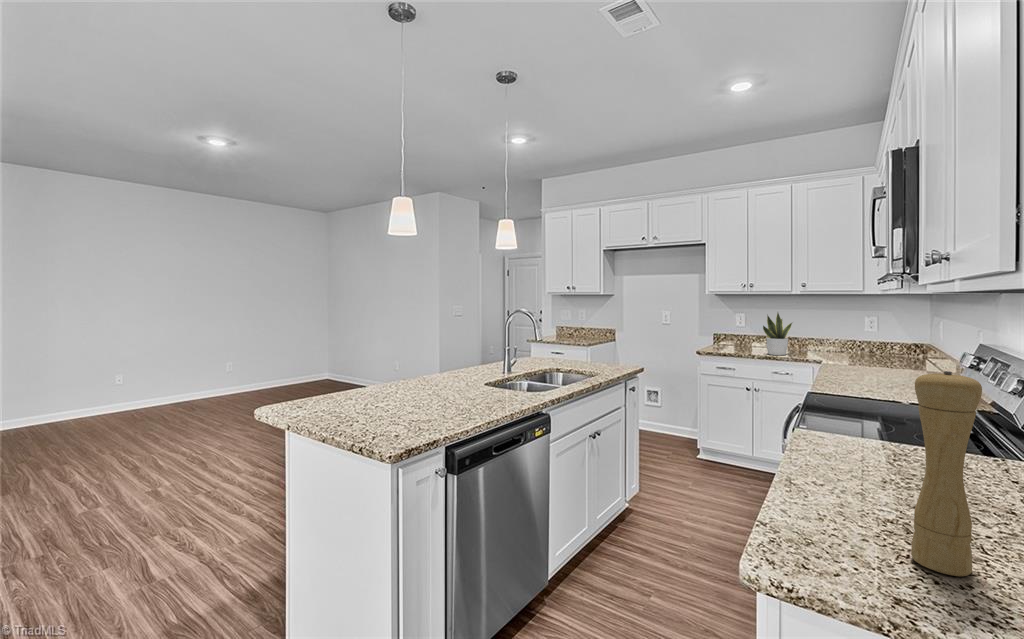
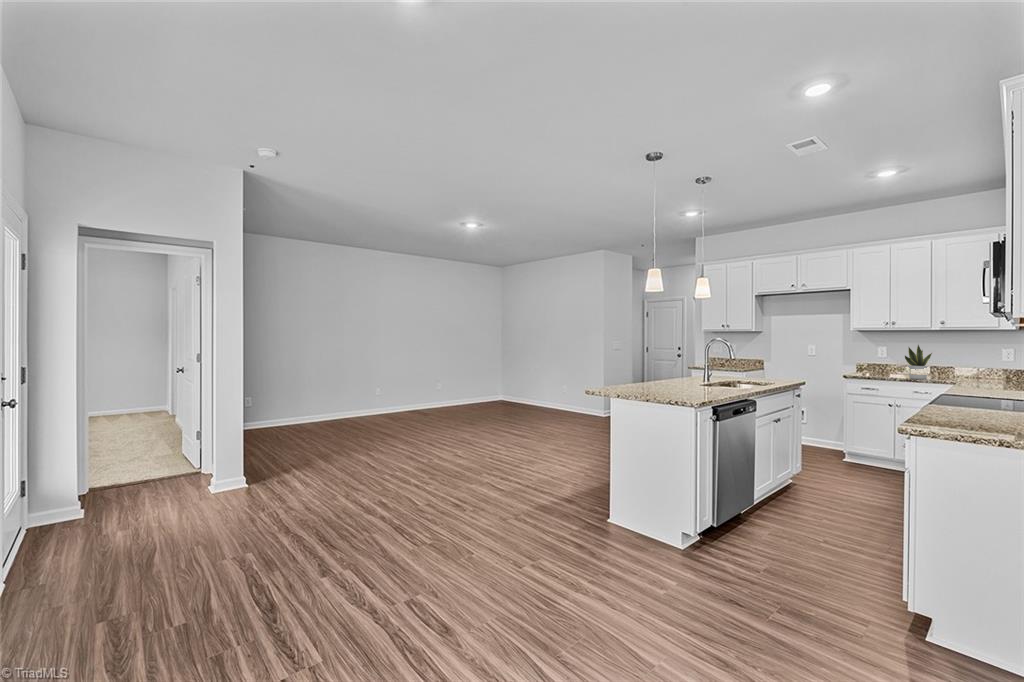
pepper mill: present [911,371,982,576] -> none [969,349,994,421]

